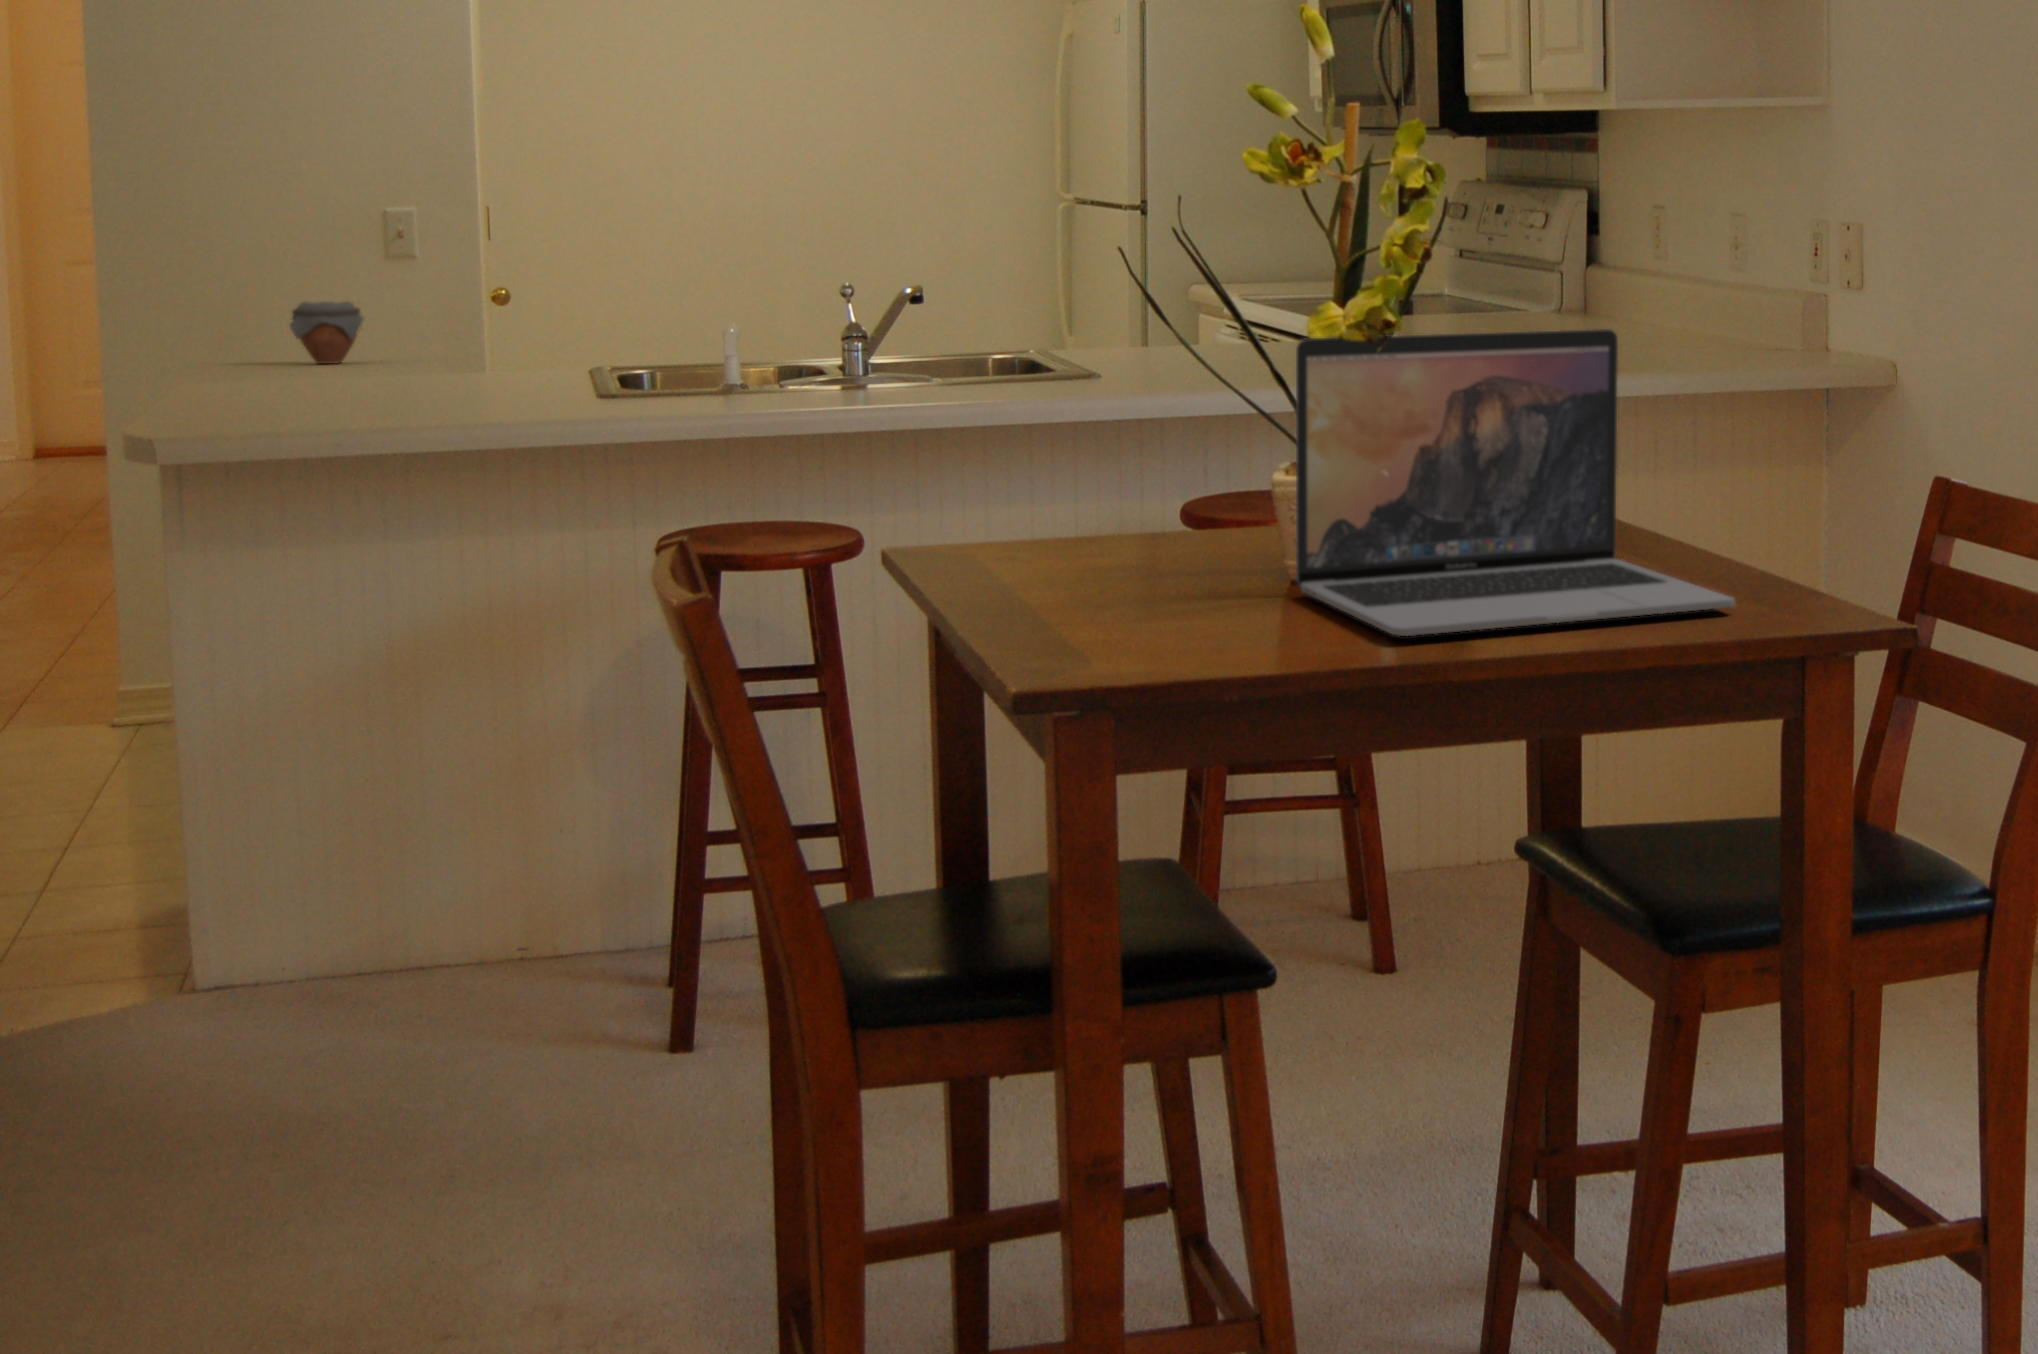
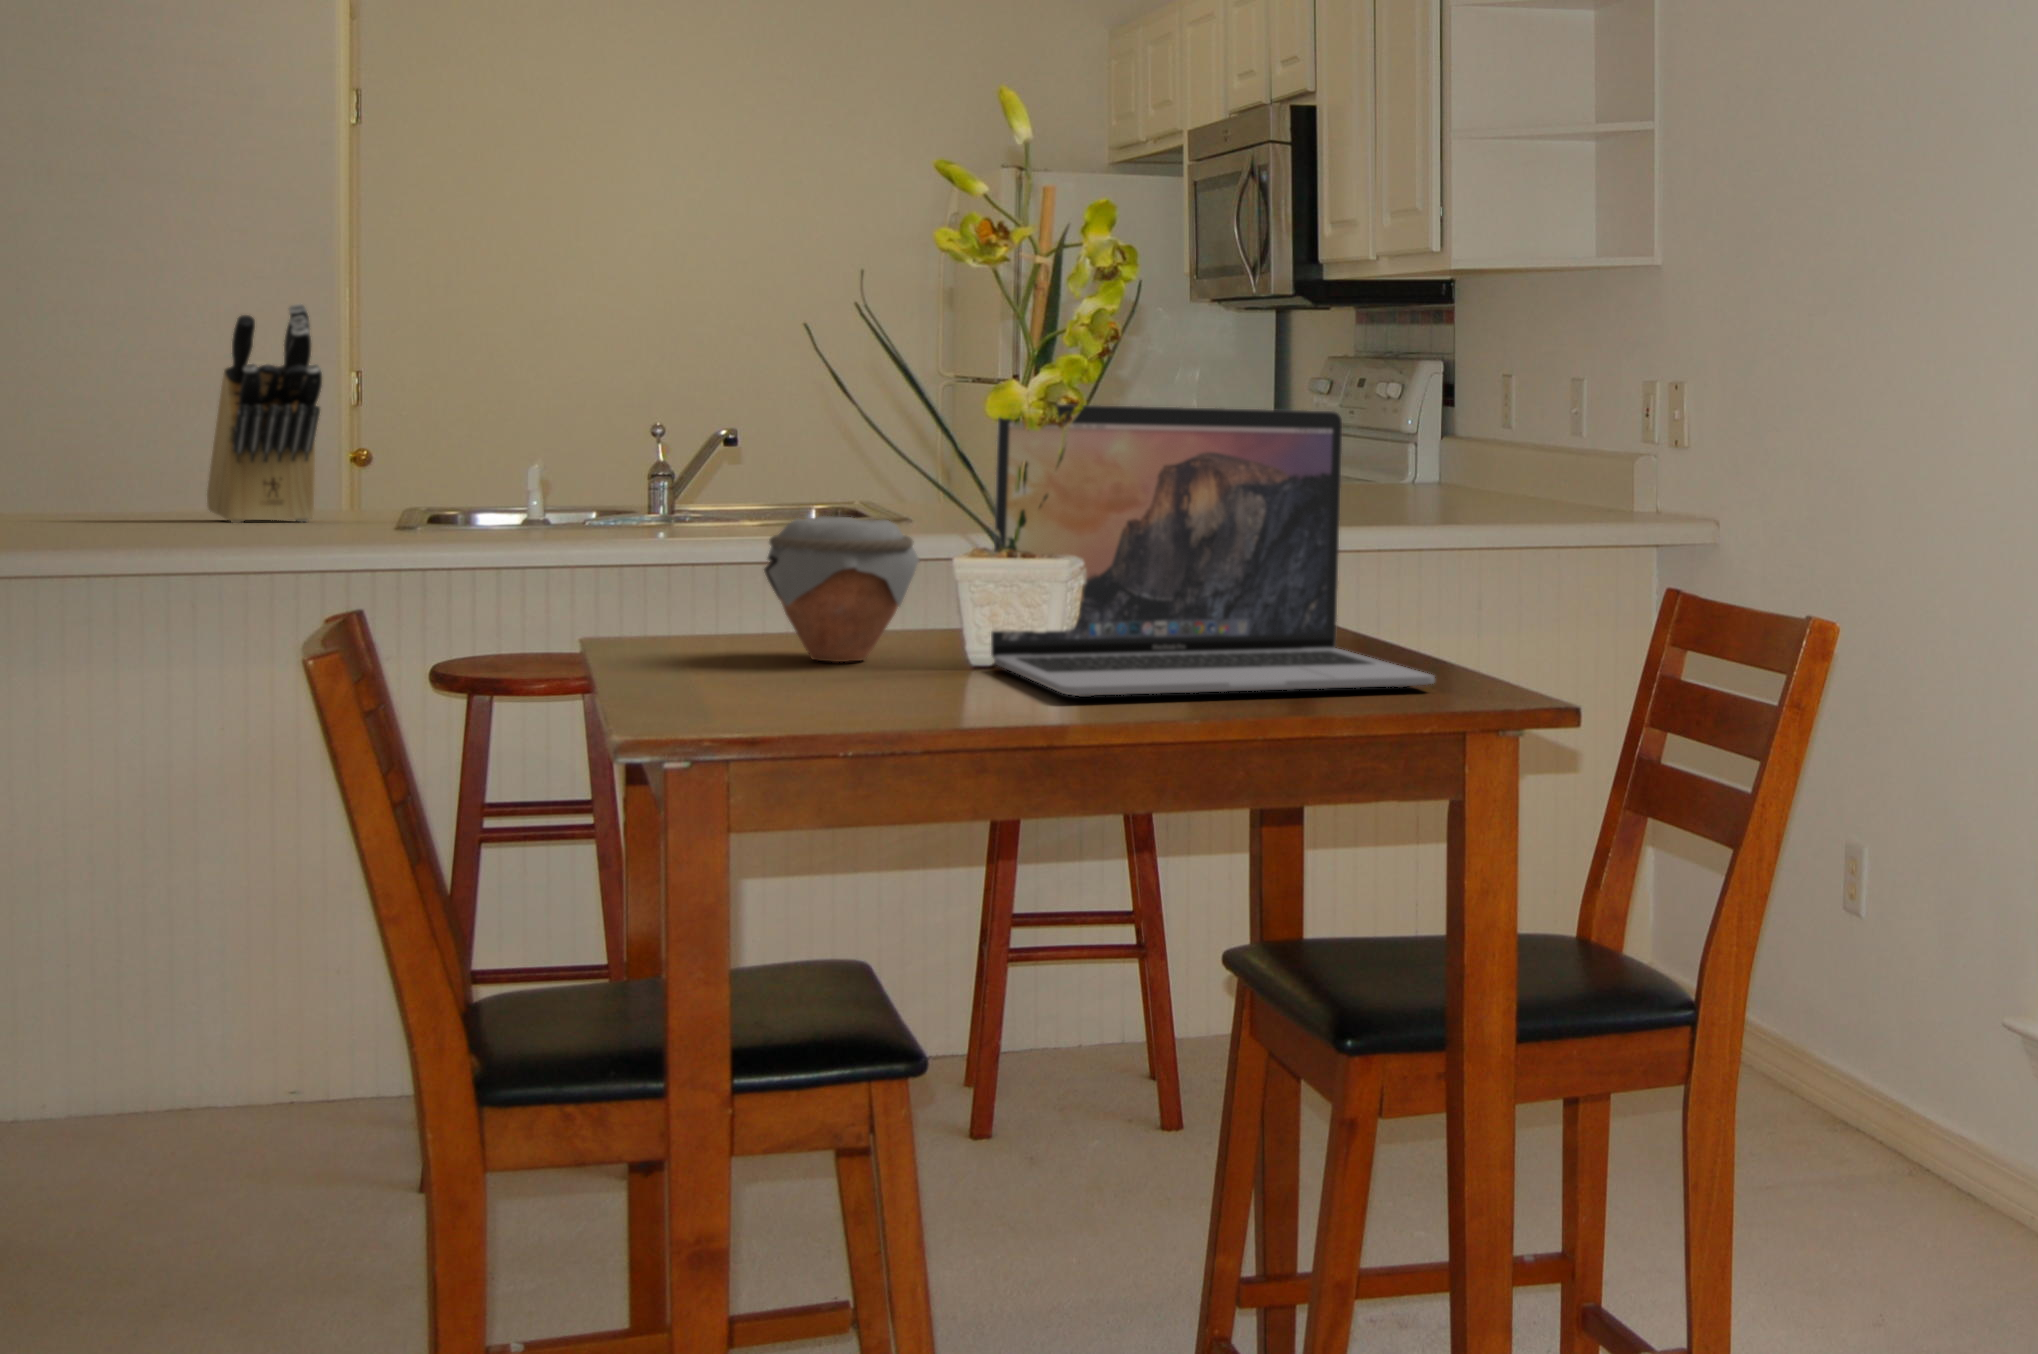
knife block: none [436,199,552,416] -> present [207,304,322,523]
jar: present [290,301,363,364] -> present [764,516,919,662]

